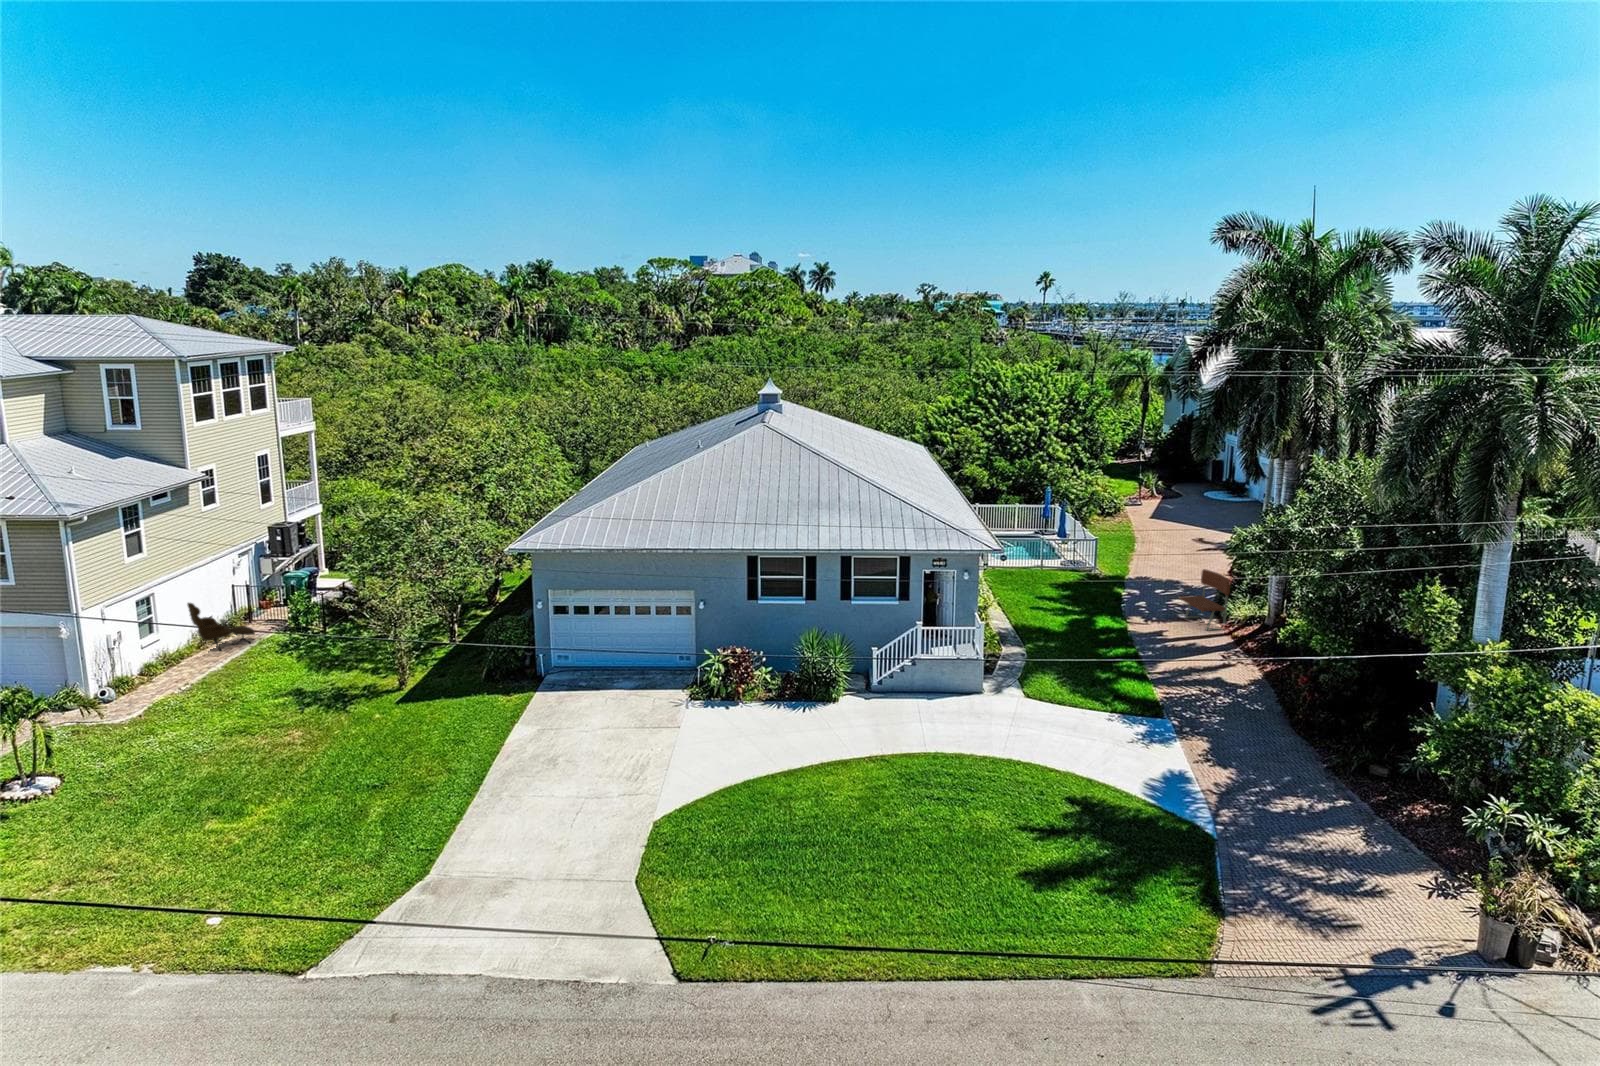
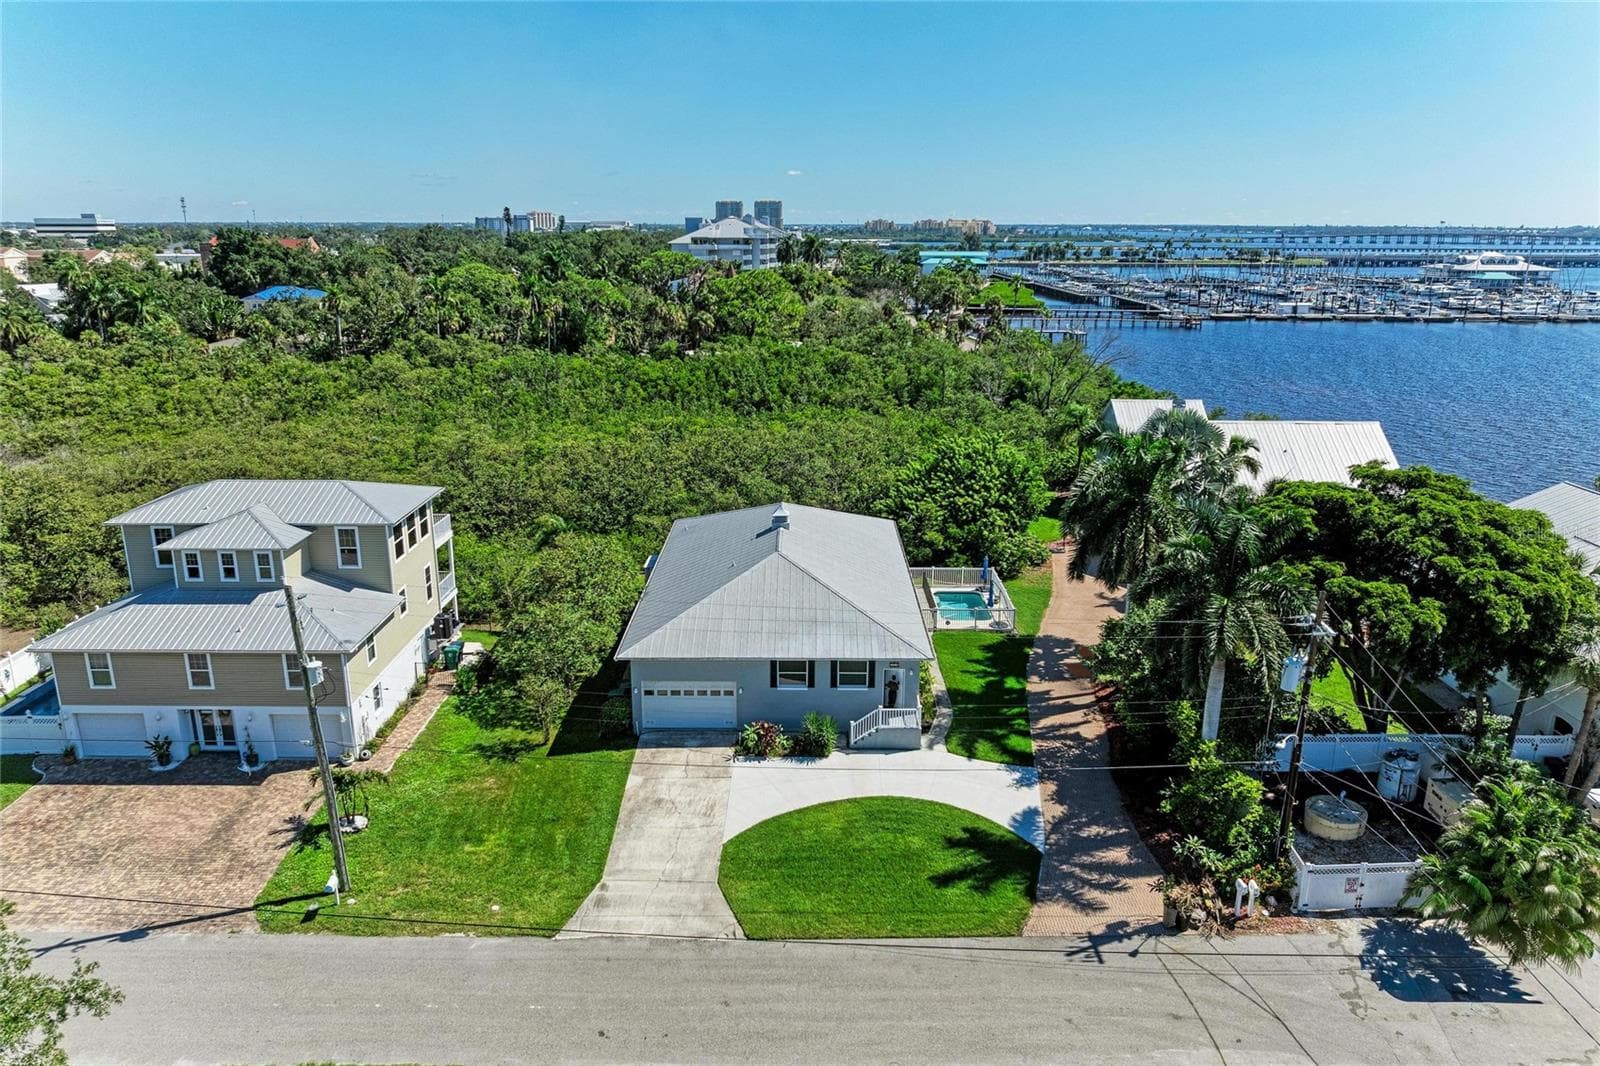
lounge chair: present [187,603,255,650] -> none [393,681,436,714]

